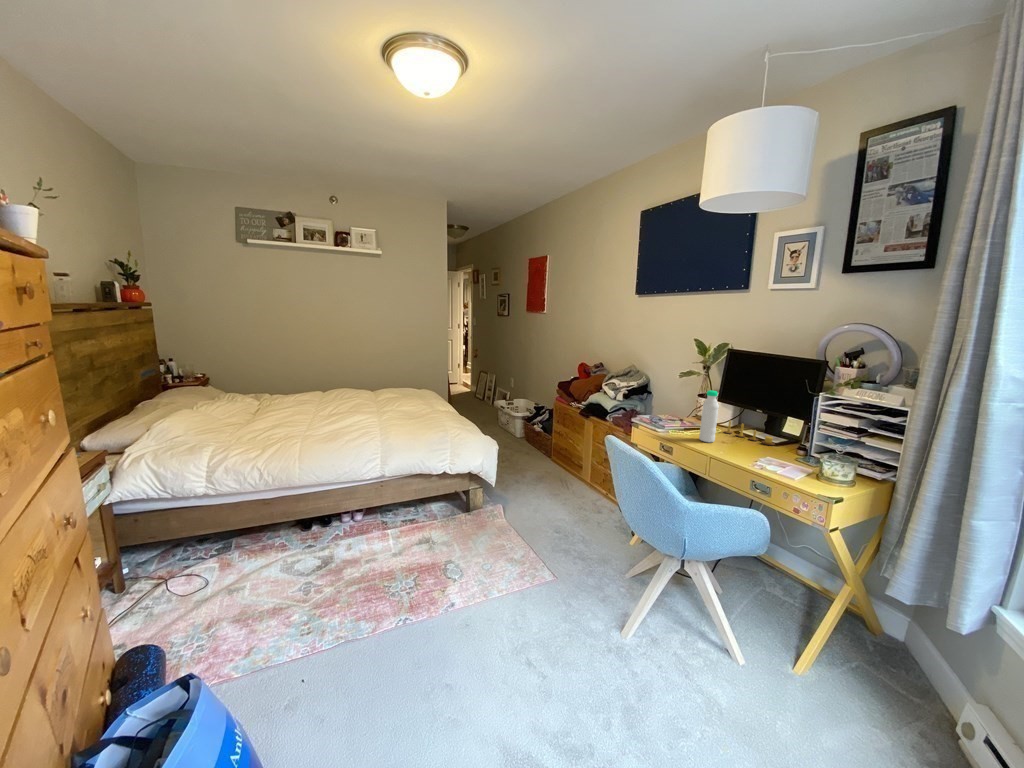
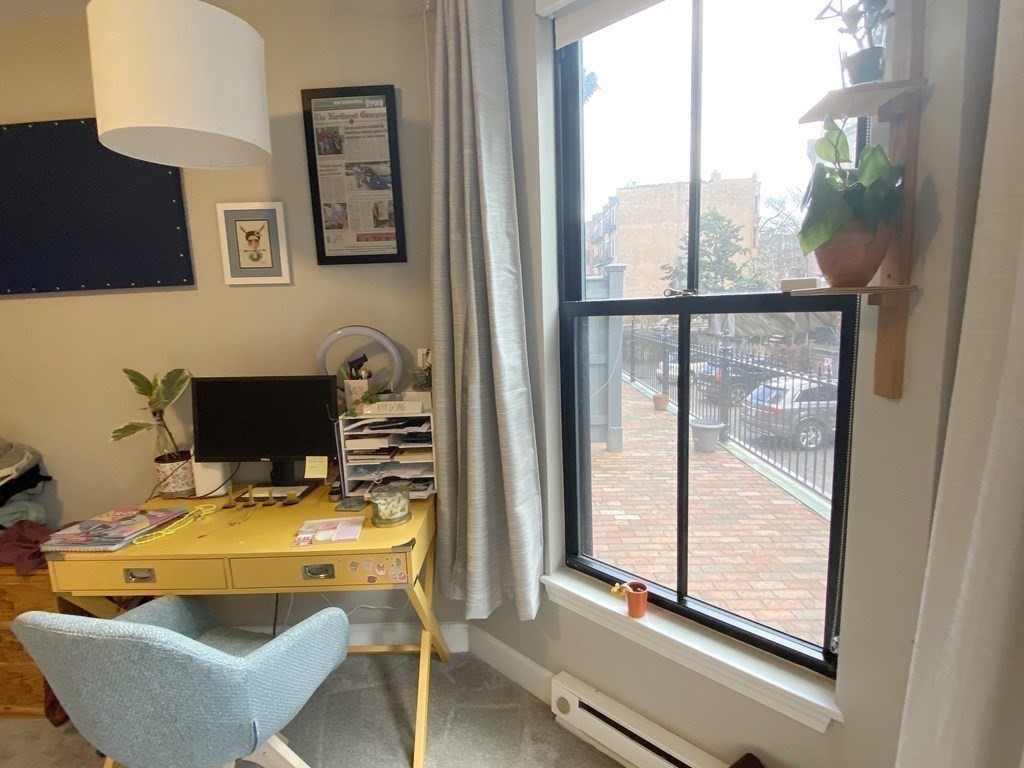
water bottle: present [699,390,719,442] -> none [190,449,223,536]

